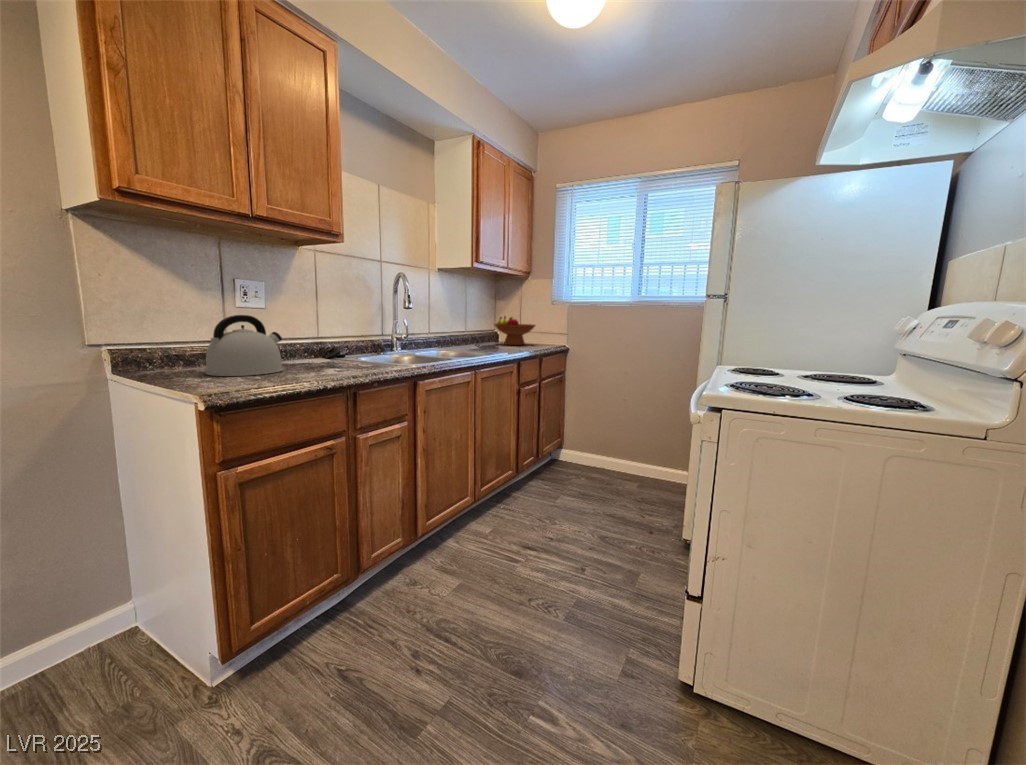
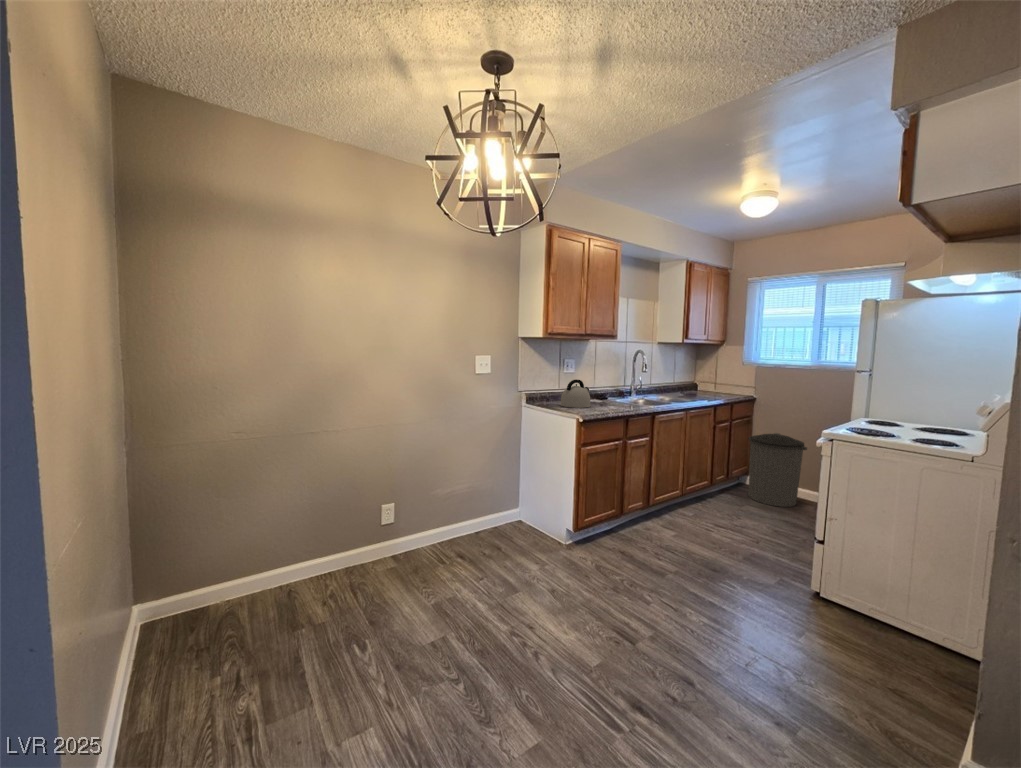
fruit bowl: present [495,316,535,345] -> none [695,373,729,394]
trash can: none [561,392,629,489] -> present [748,433,807,507]

